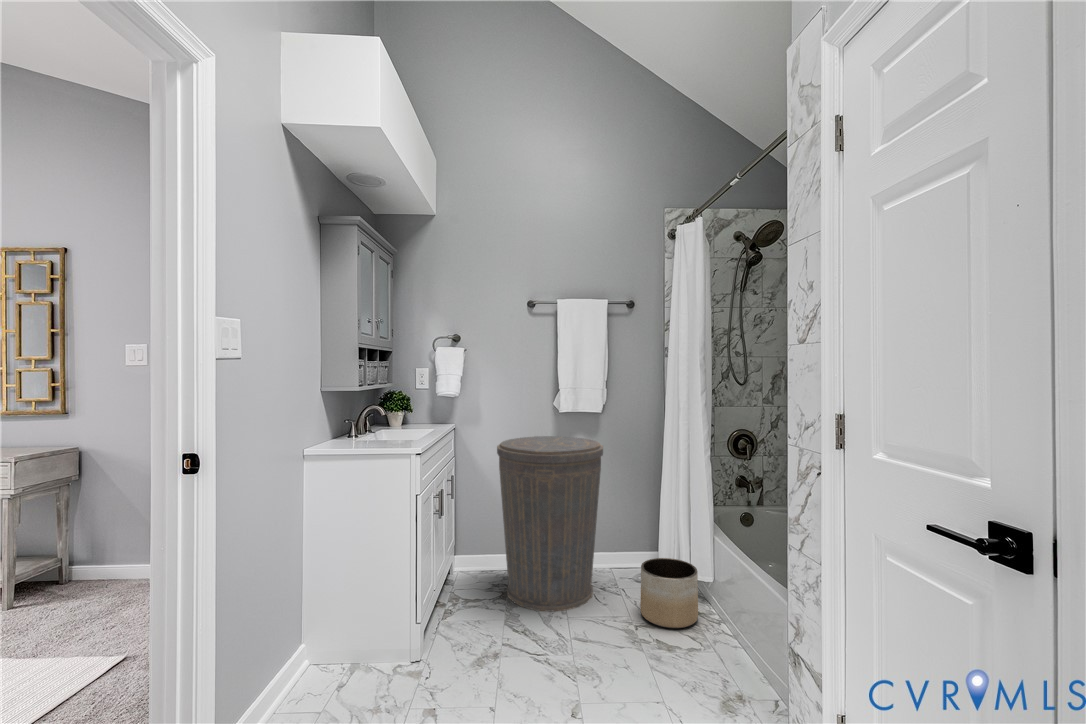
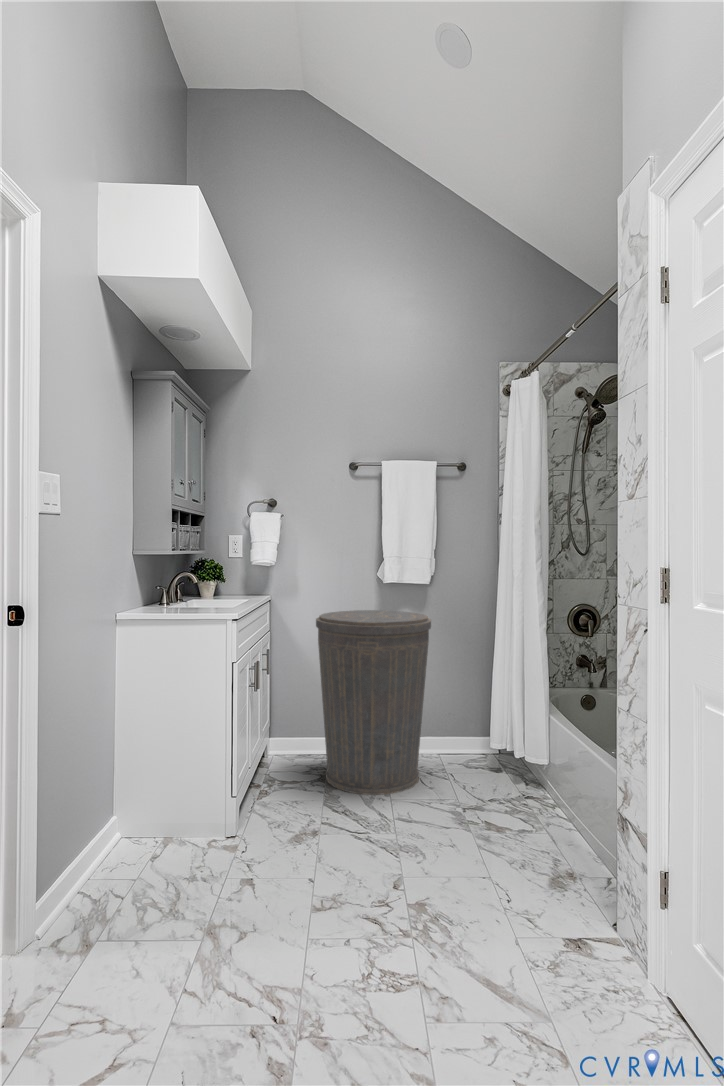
planter: present [640,558,698,628] -> none [470,739,531,810]

